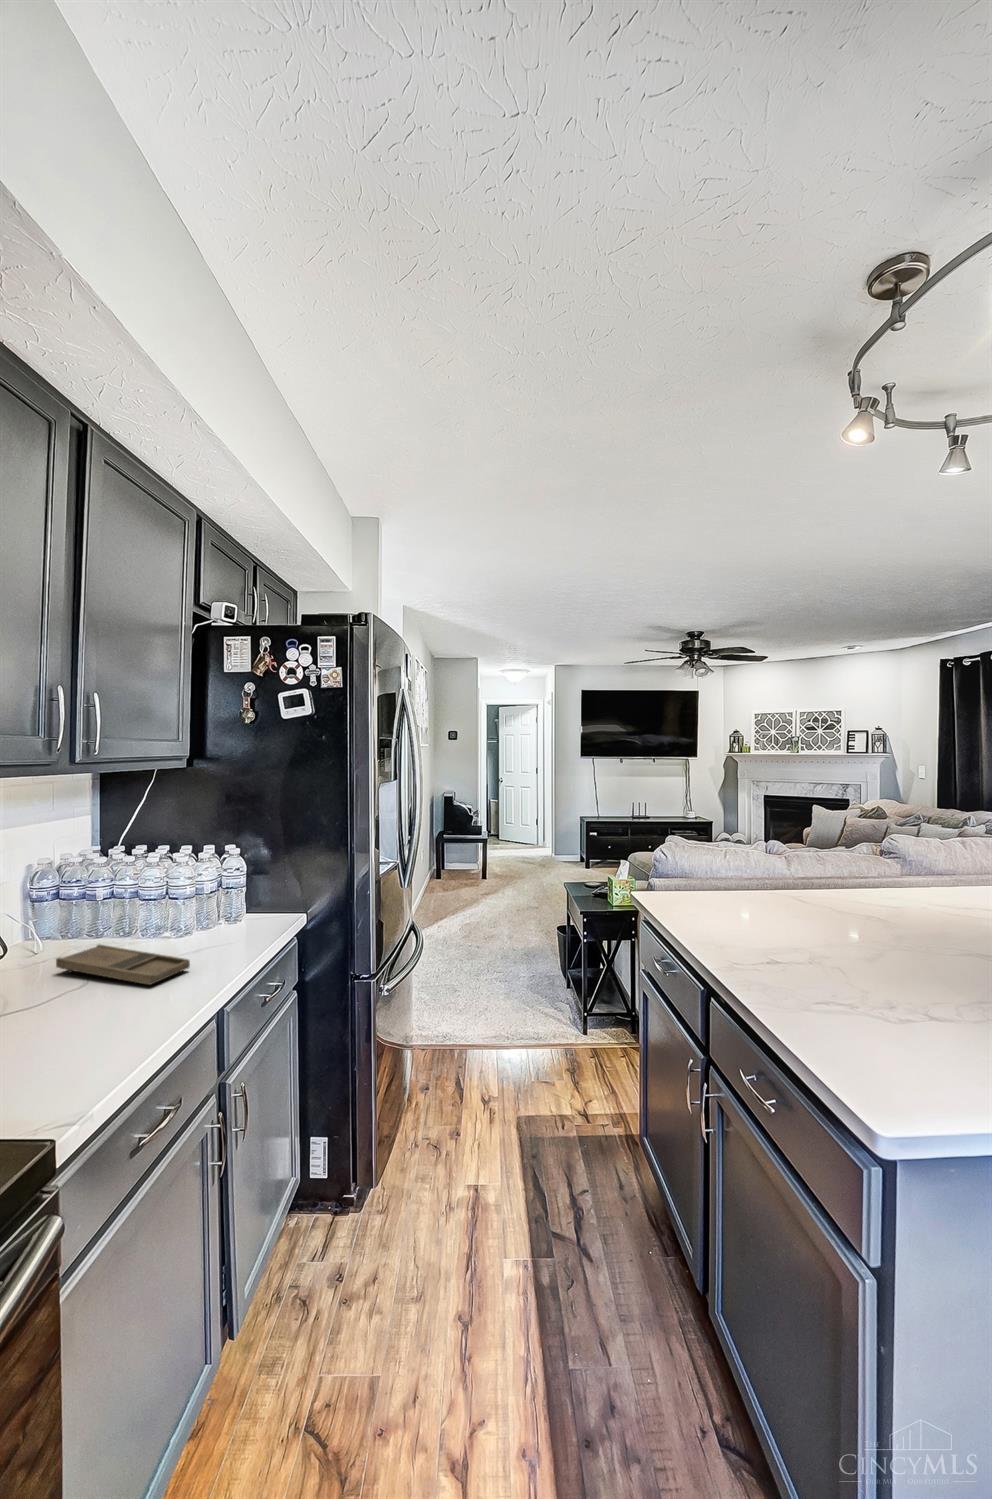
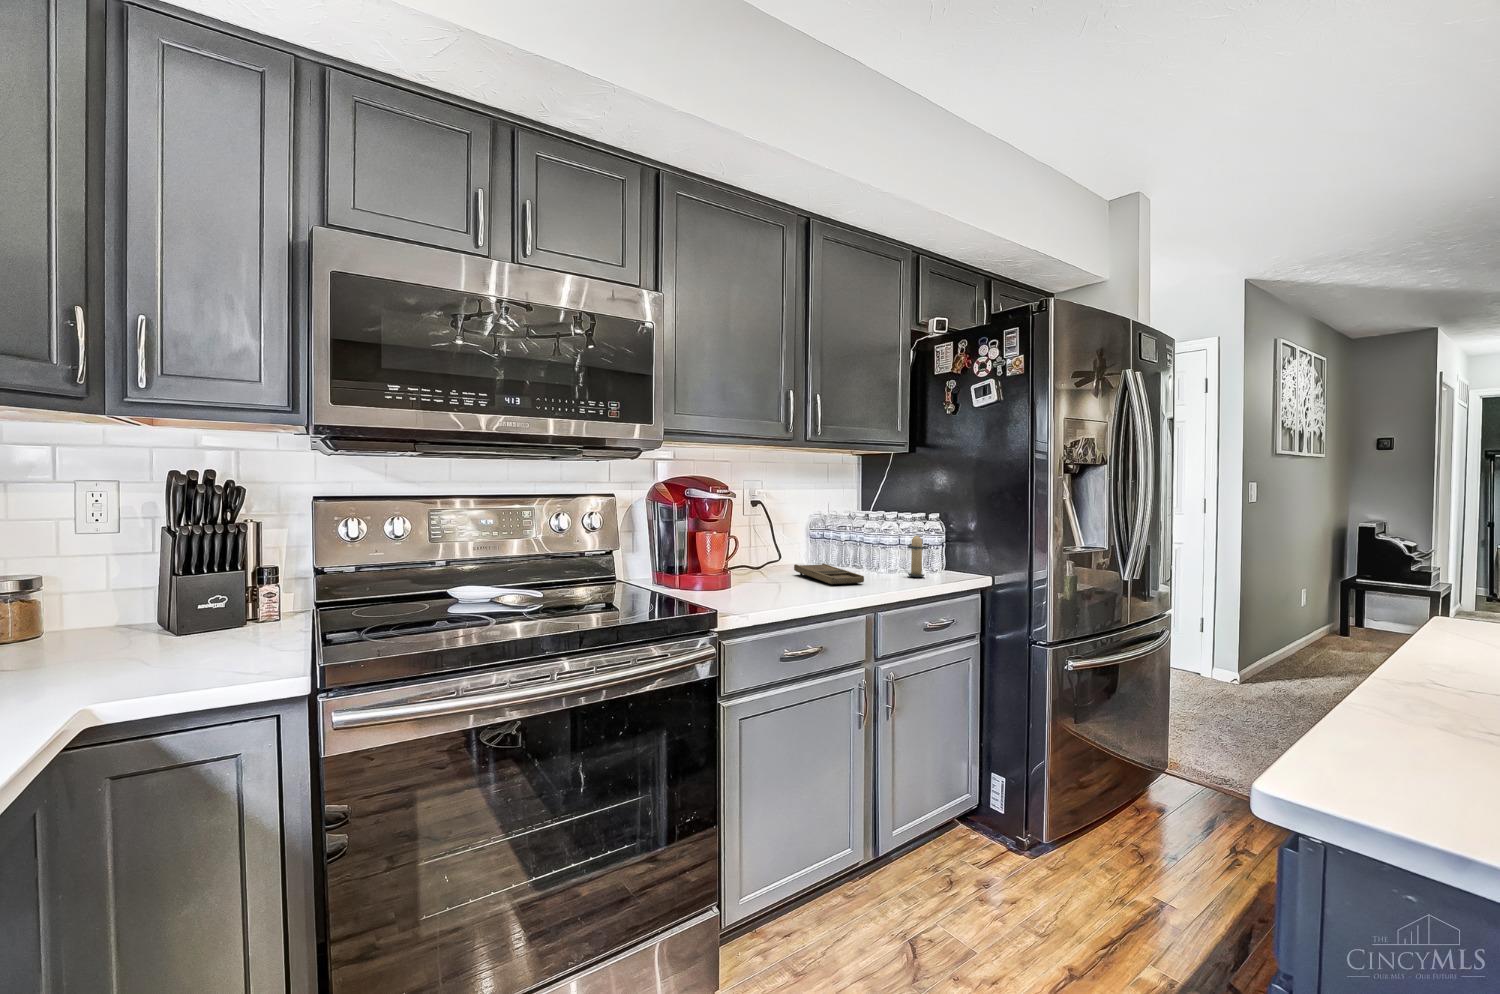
candle: none [216,879,245,938] -> present [908,536,925,577]

